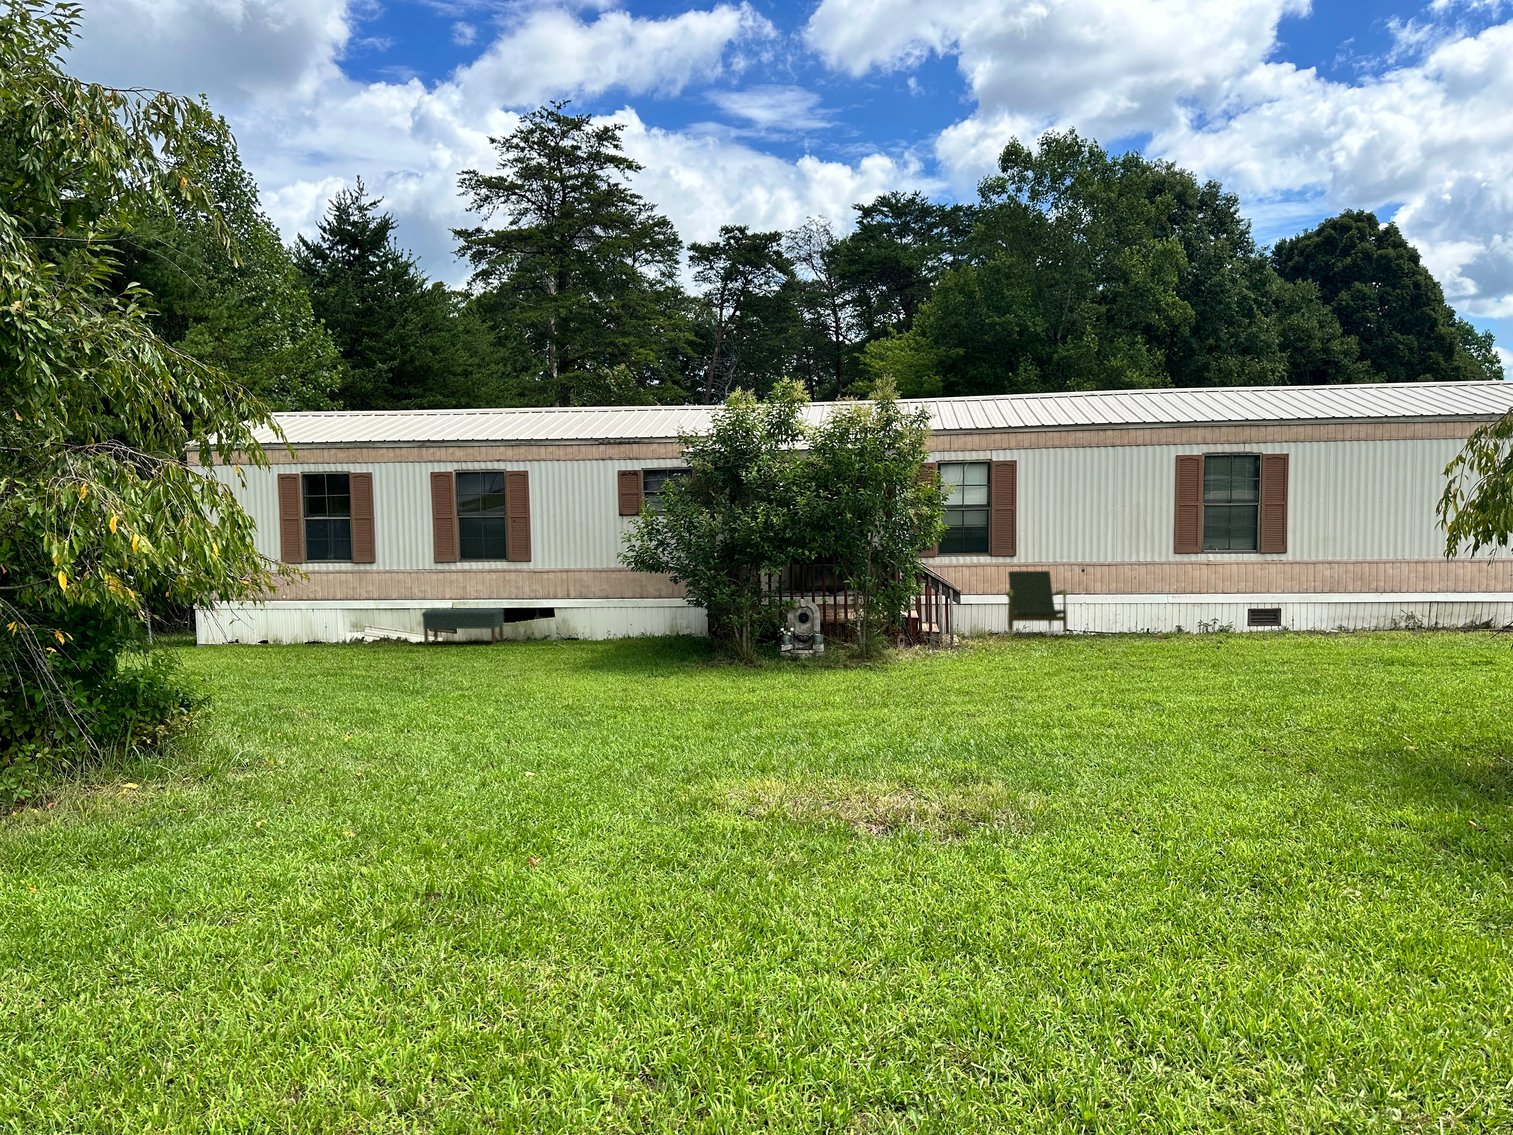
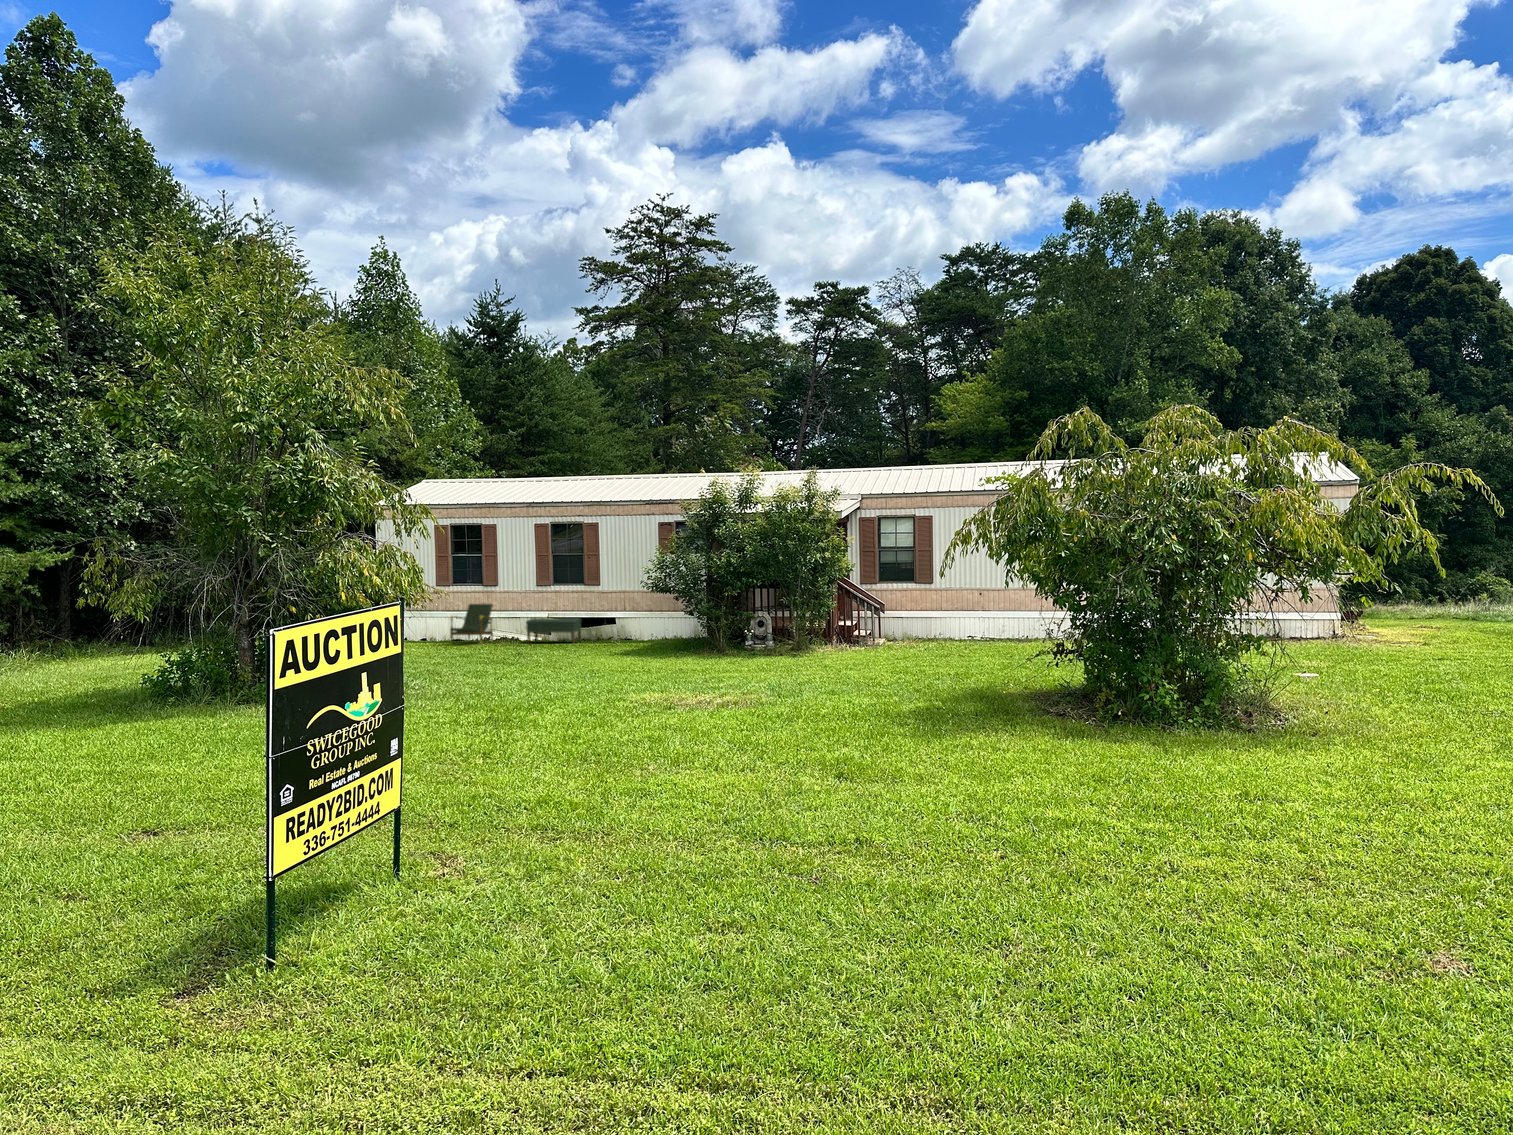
lounge chair: present [1006,571,1067,636] -> present [450,604,493,644]

